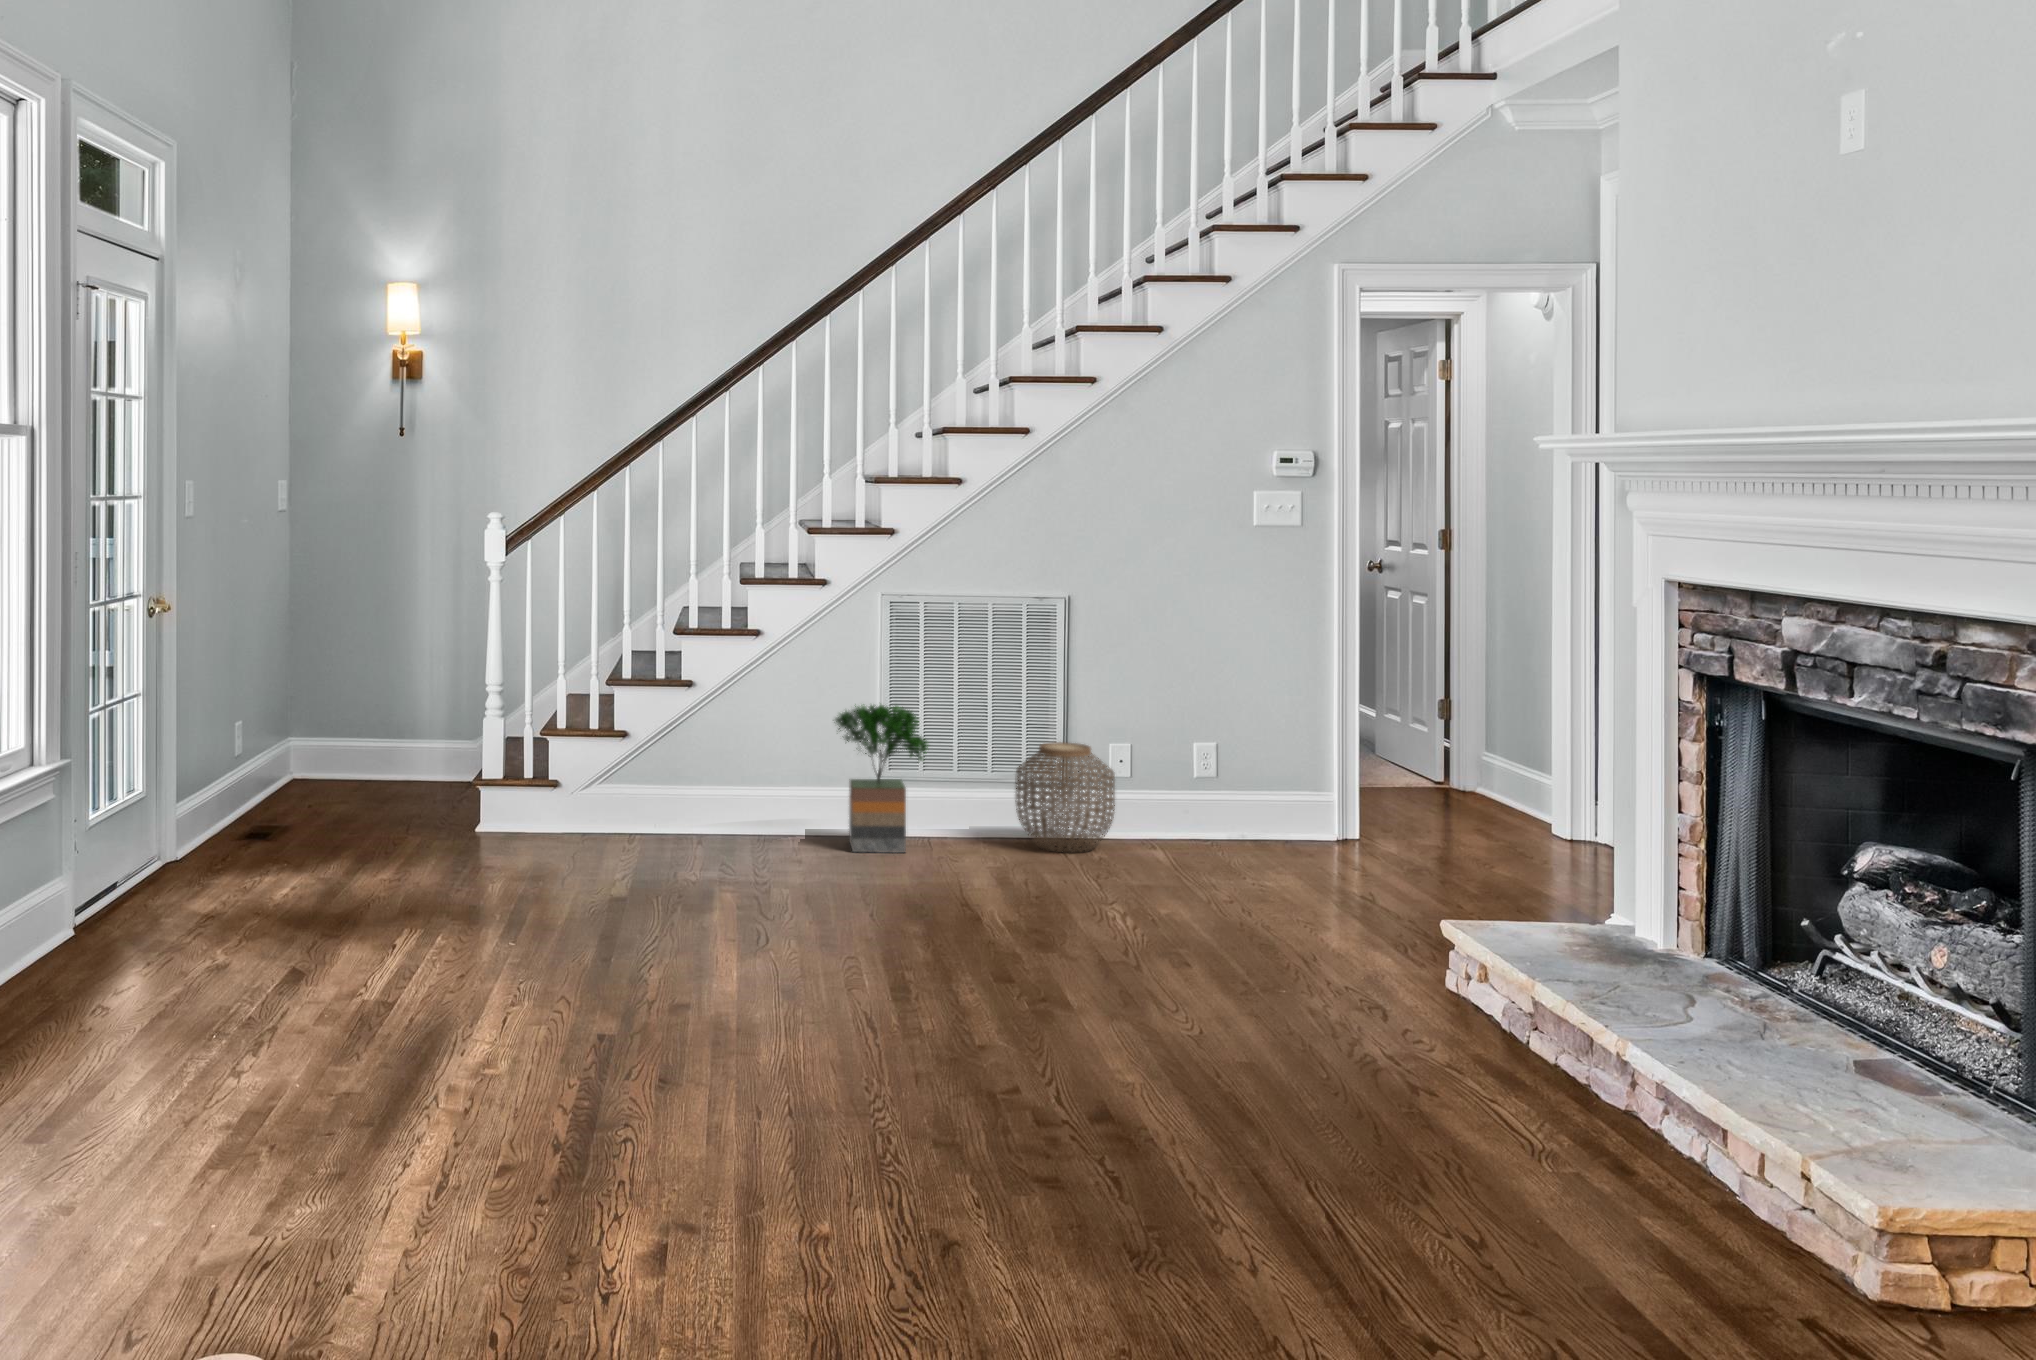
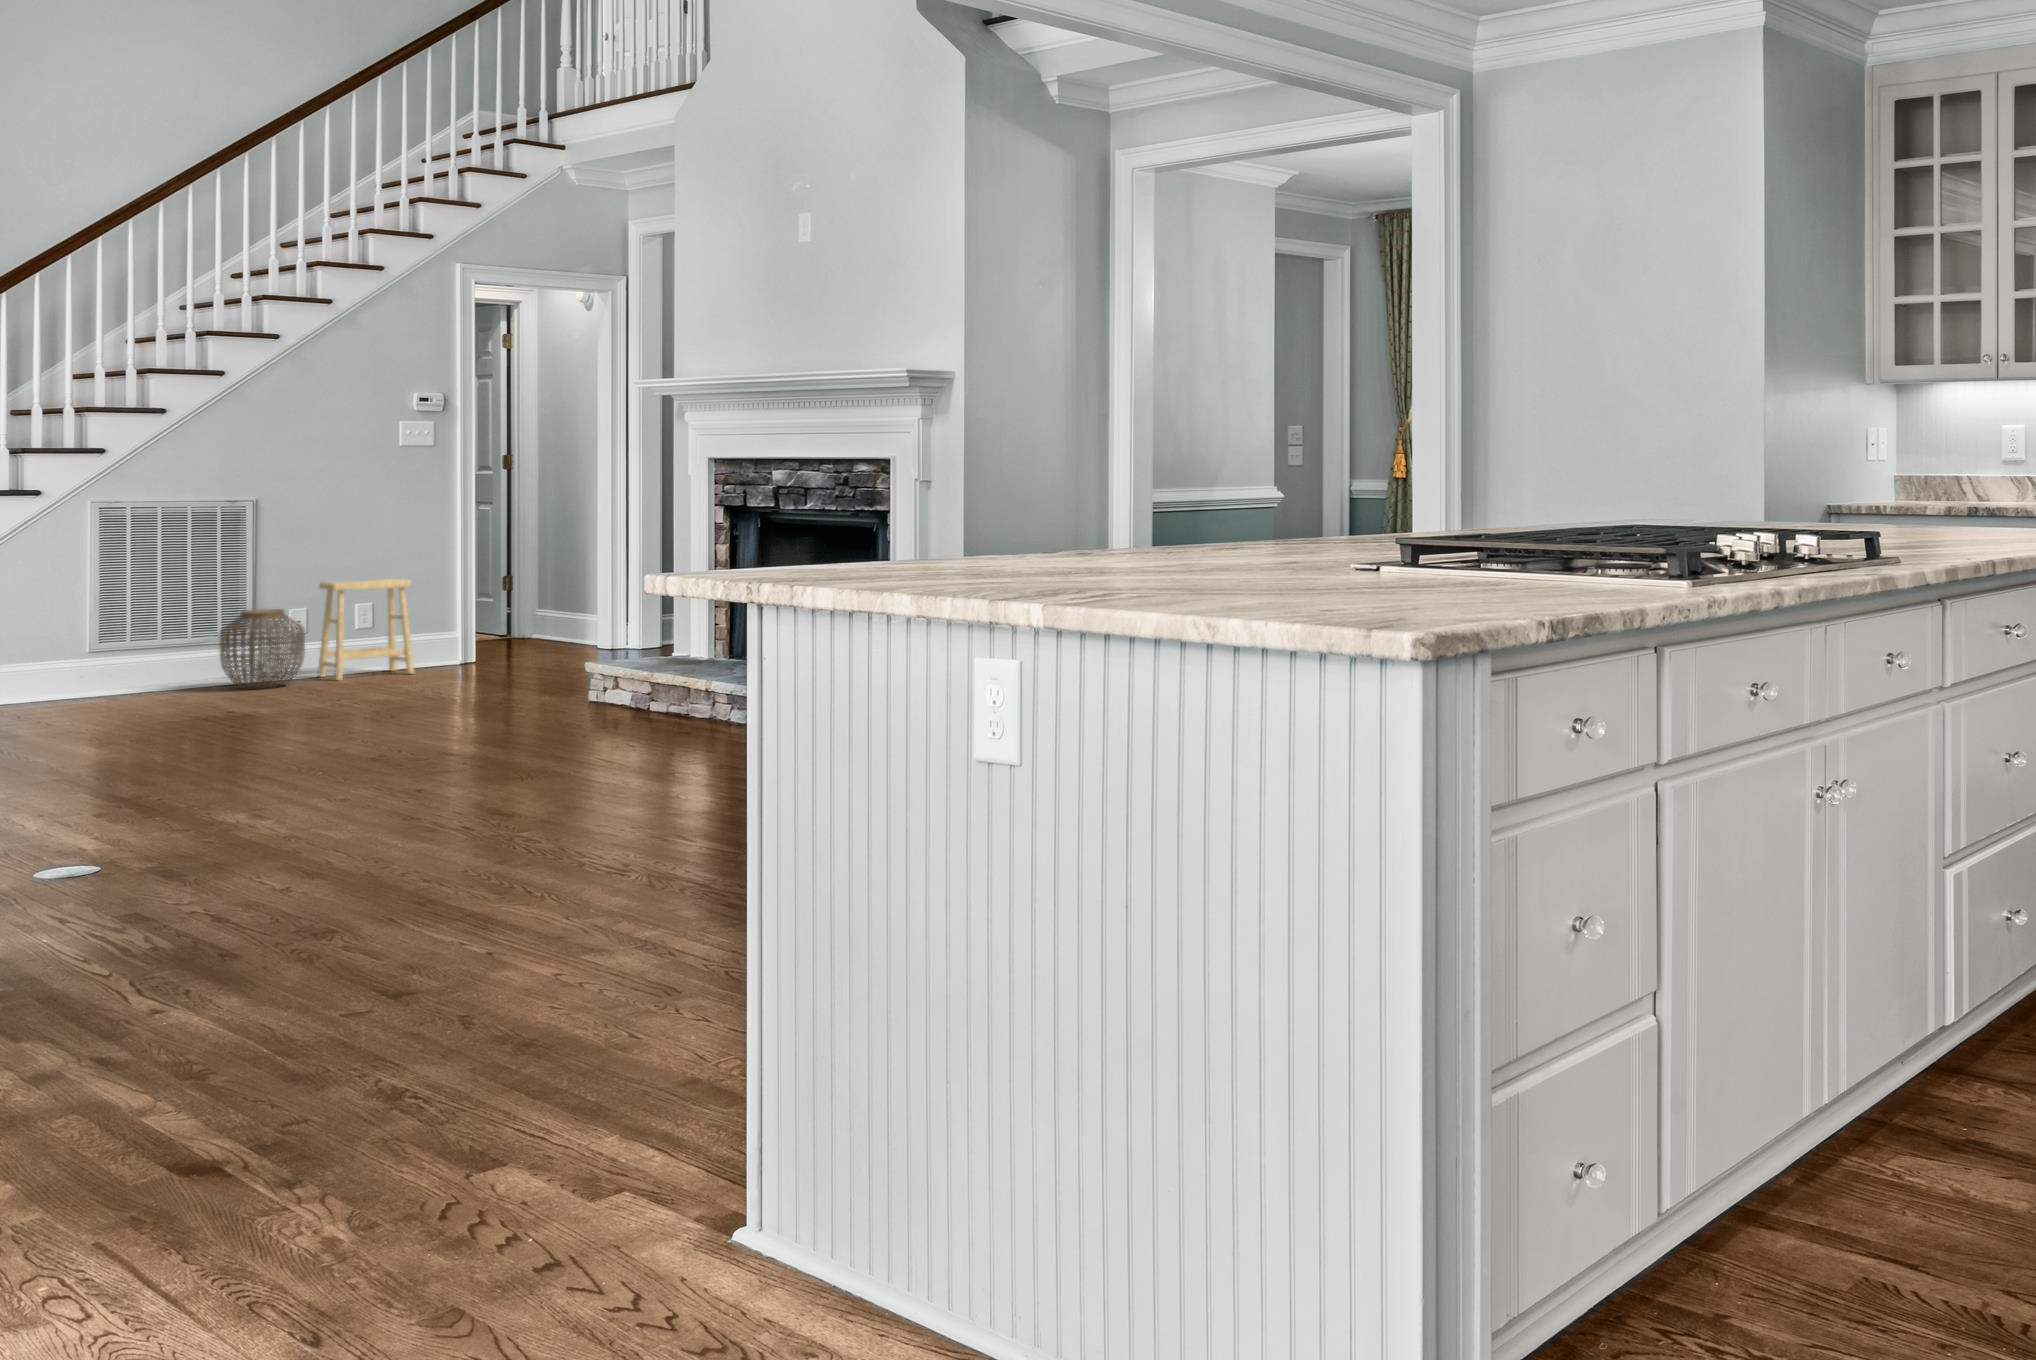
potted tree: present [834,704,928,853] -> none [55,587,156,706]
footstool: none [1144,710,1262,853] -> present [318,579,414,681]

